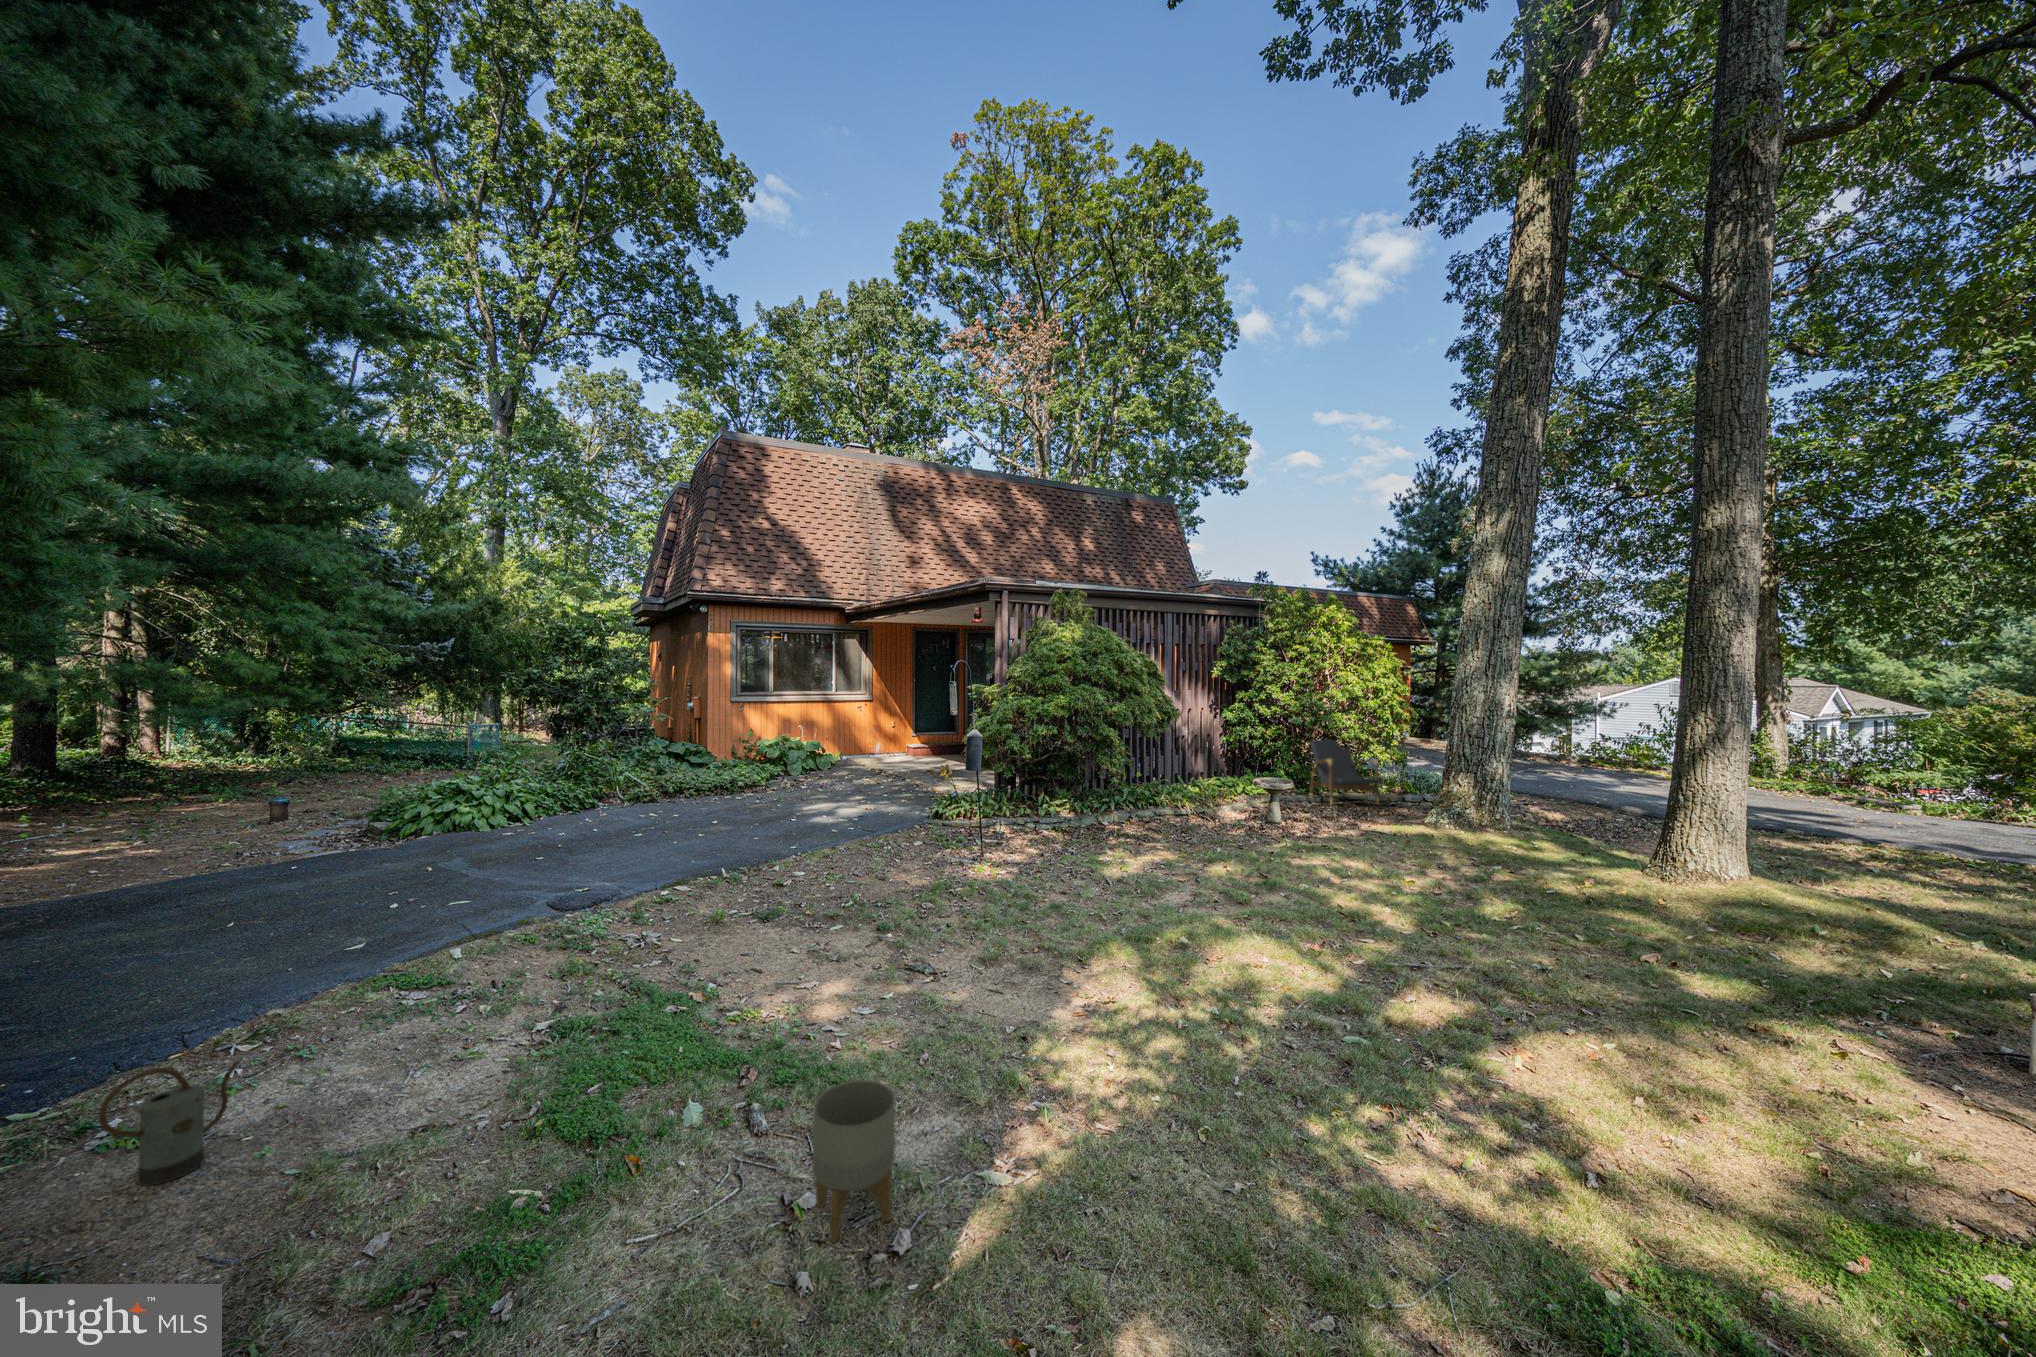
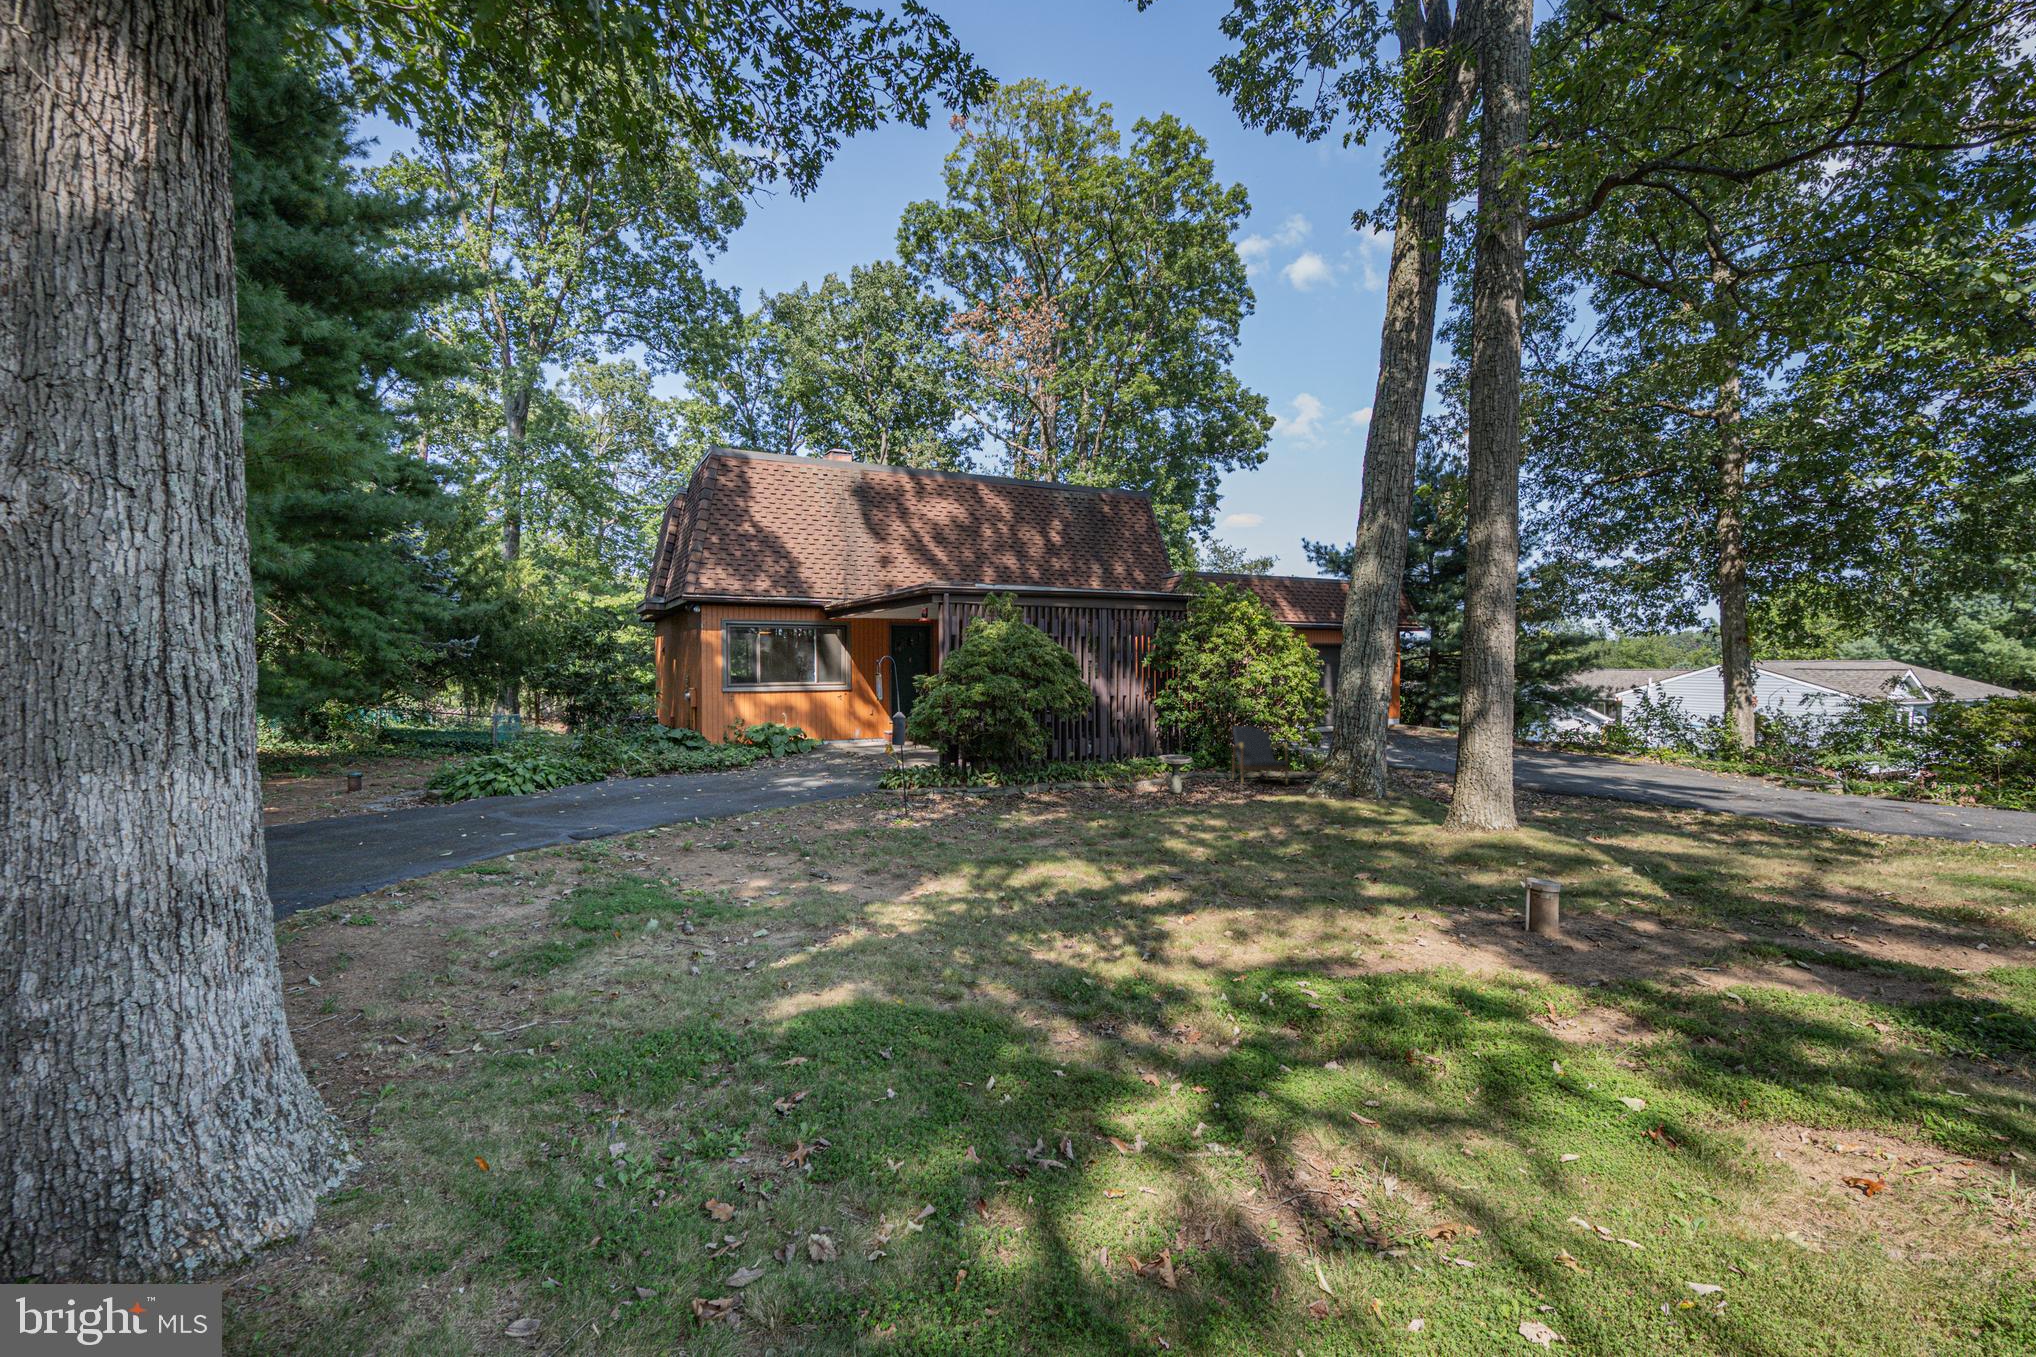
watering can: present [99,1060,240,1186] -> none [364,872,418,927]
planter: present [813,1080,896,1242] -> none [698,887,741,955]

